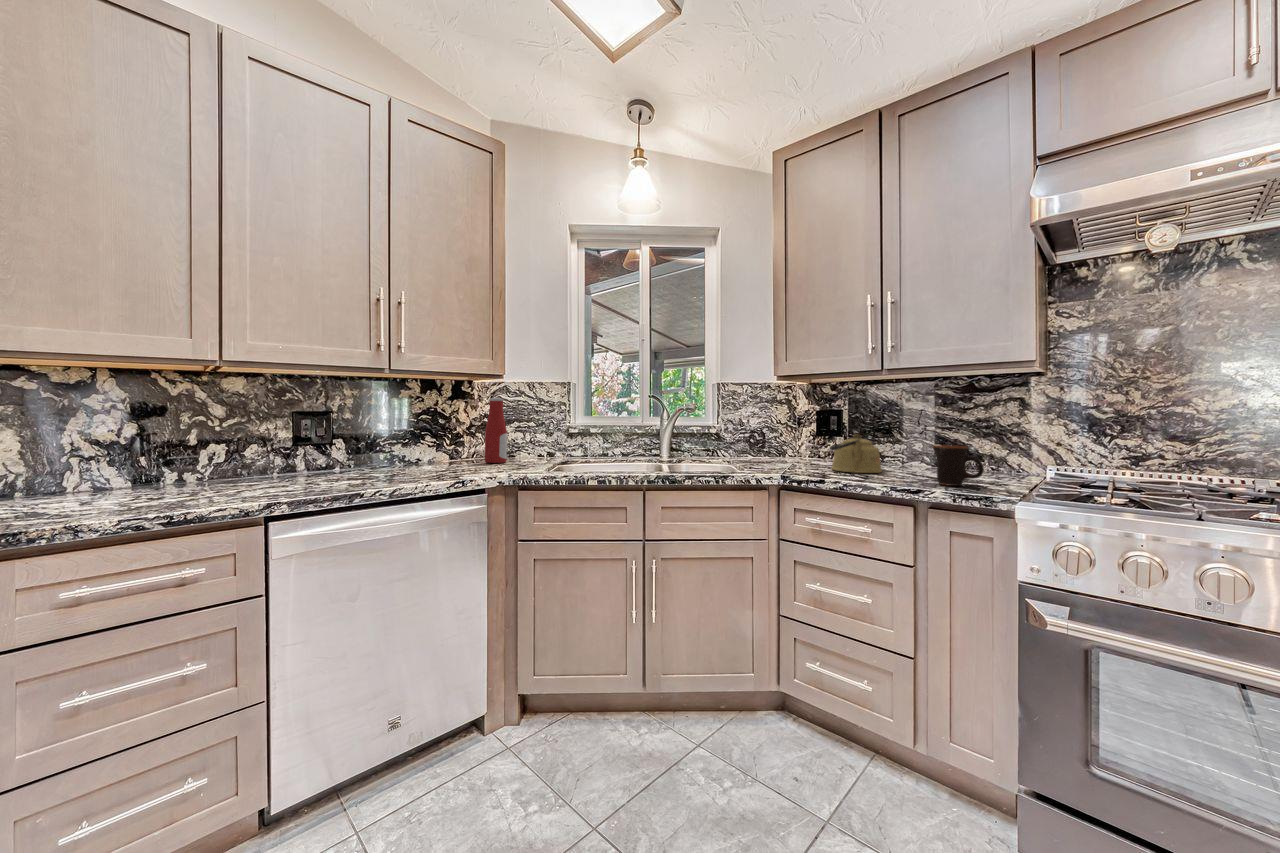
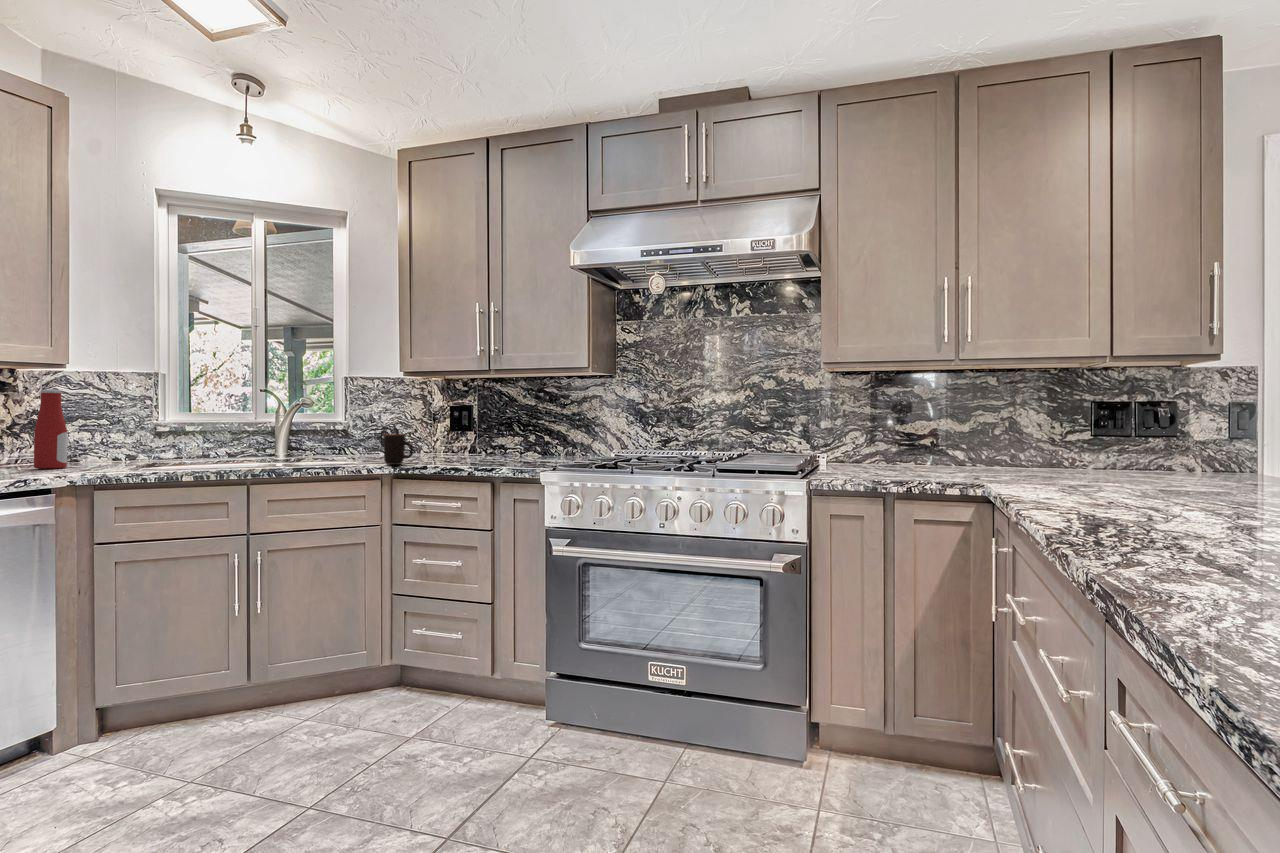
kettle: present [830,434,882,473] -> none [444,427,491,461]
mug: present [933,445,984,486] -> present [383,434,414,465]

